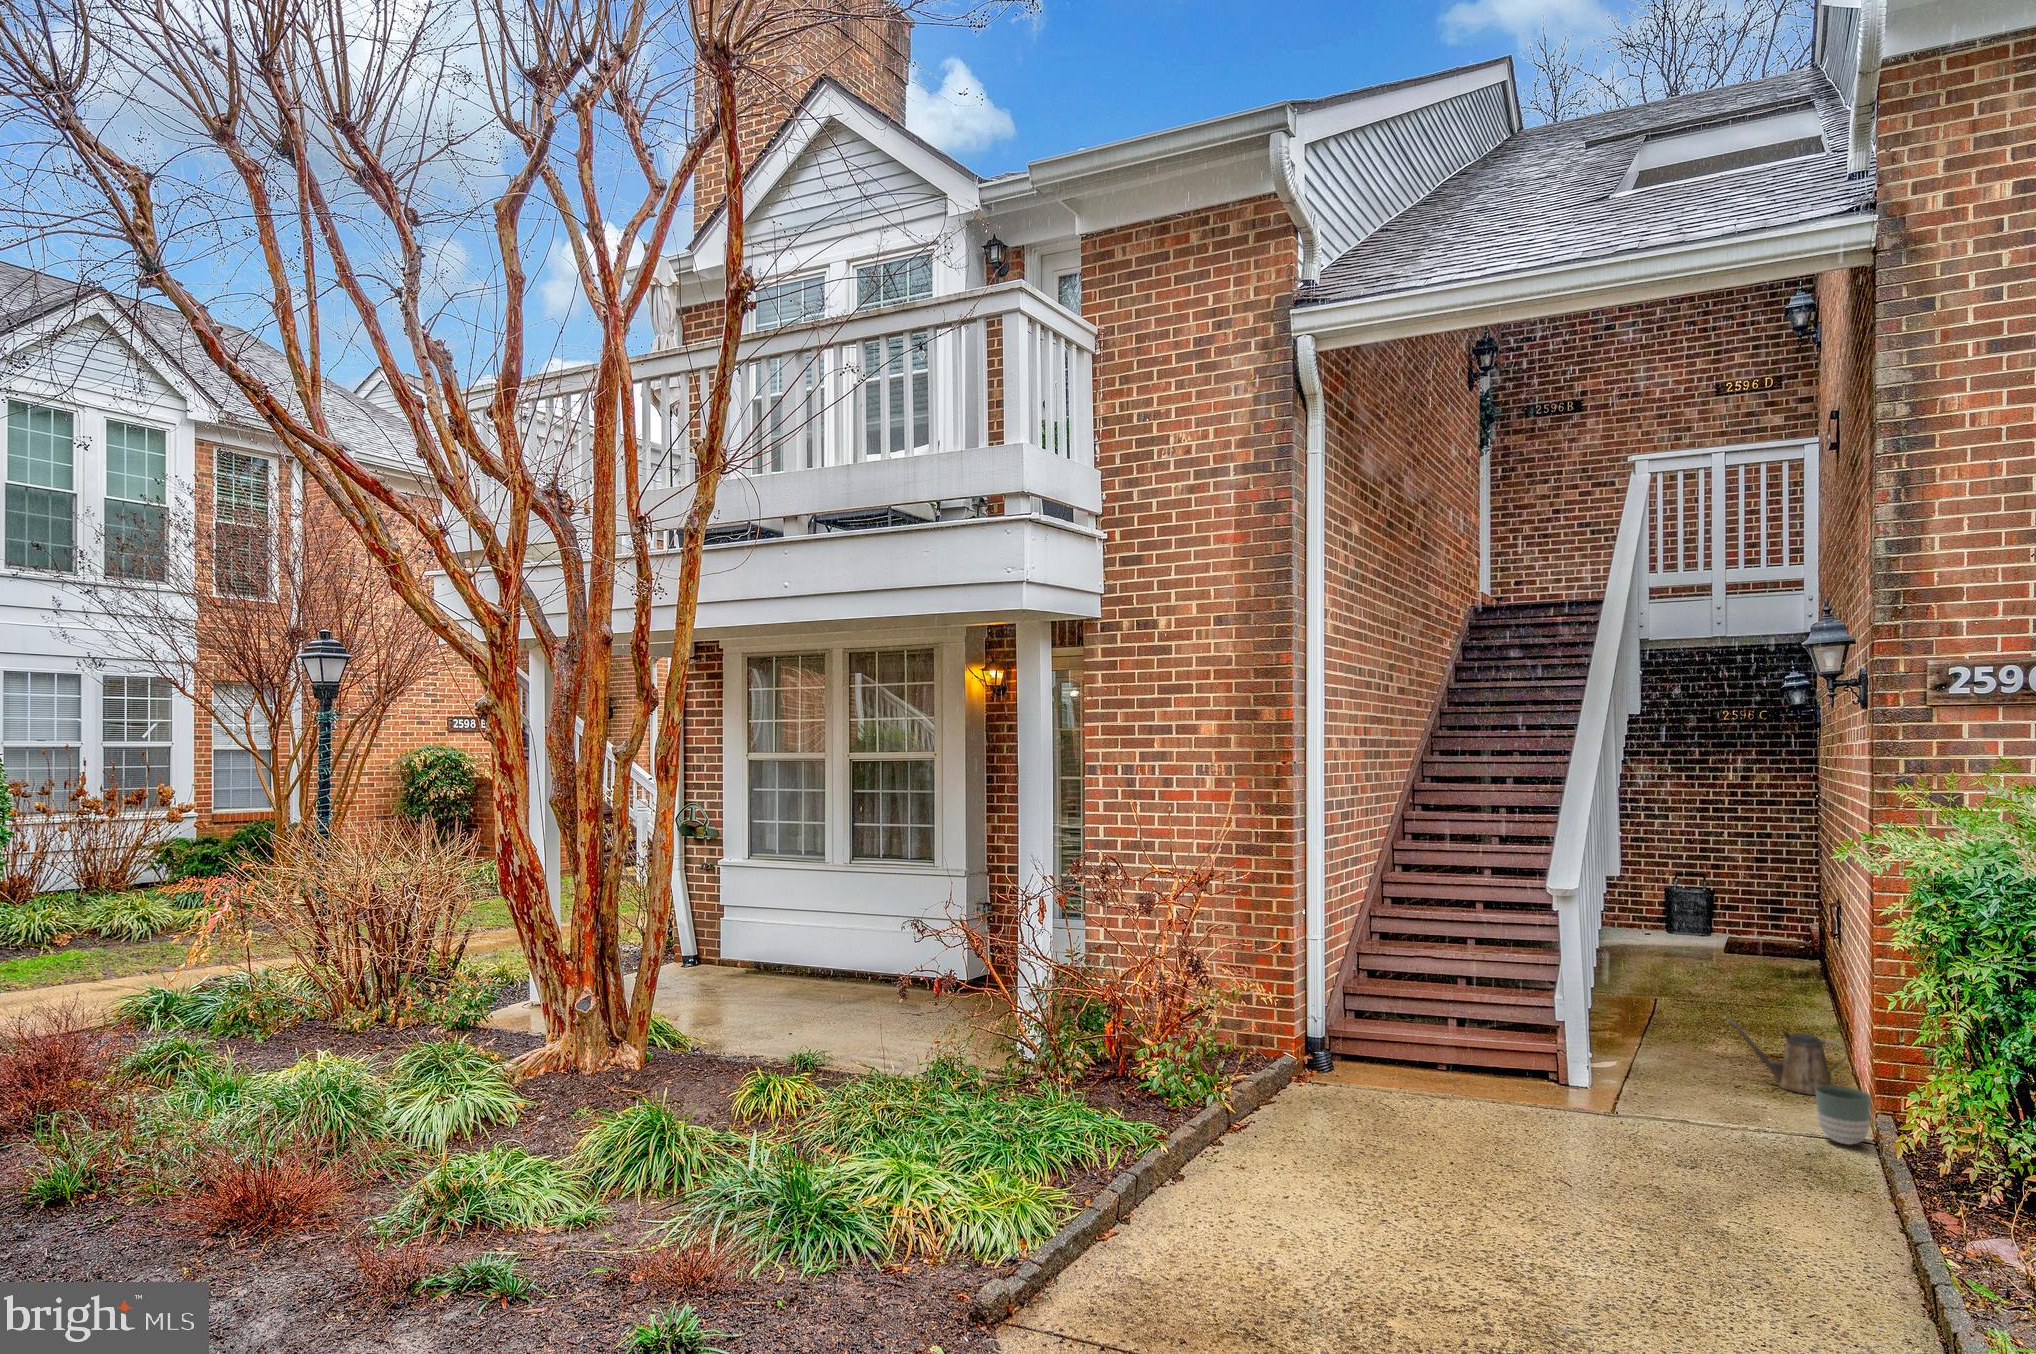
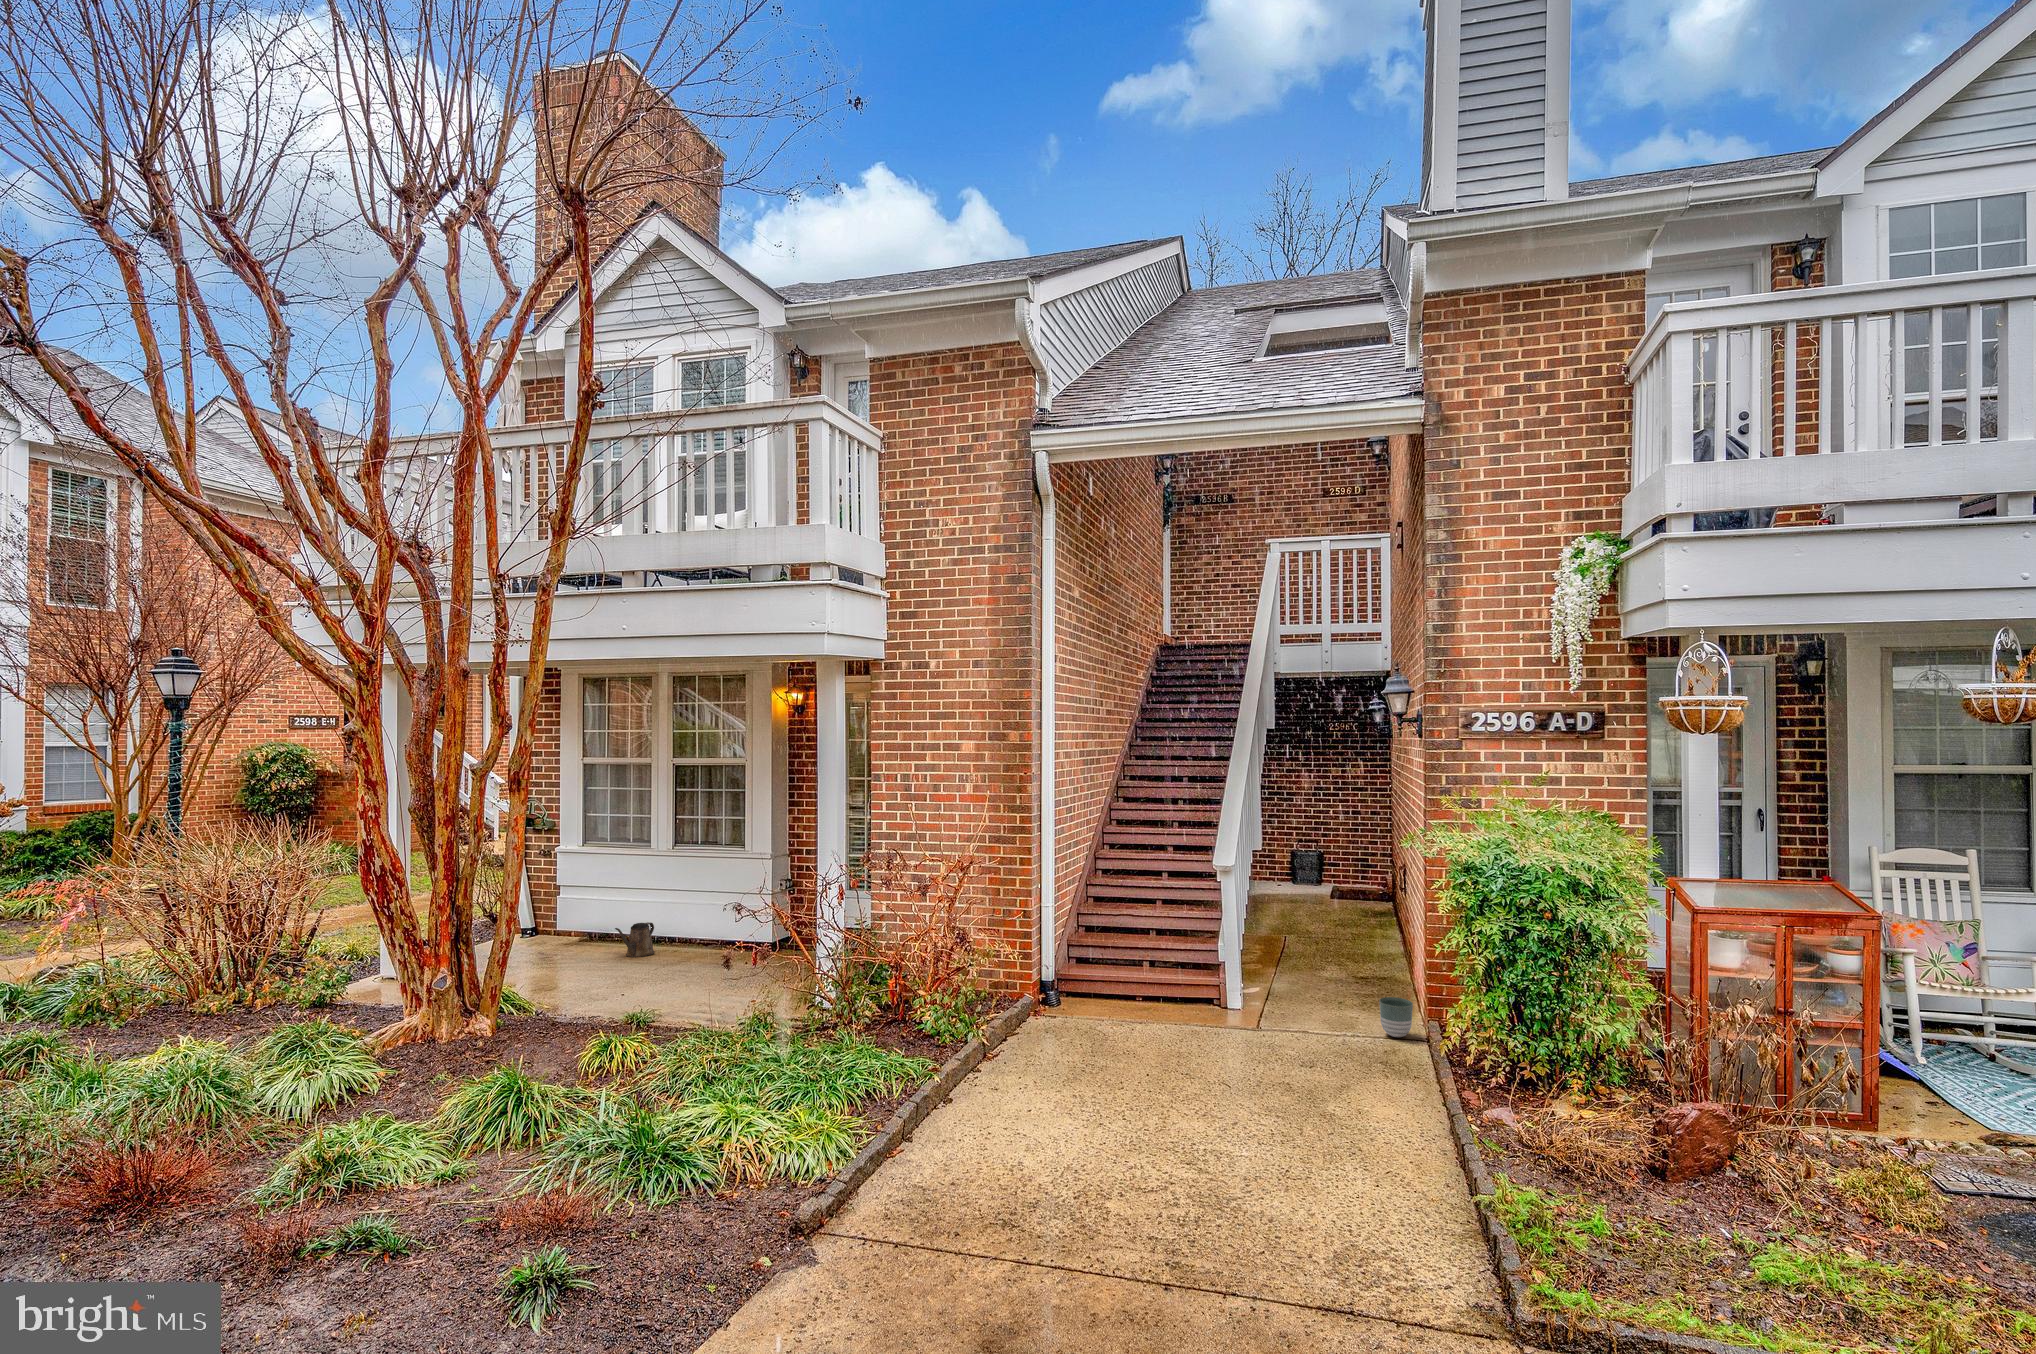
watering can: present [1728,1020,1847,1095] -> present [615,922,654,957]

